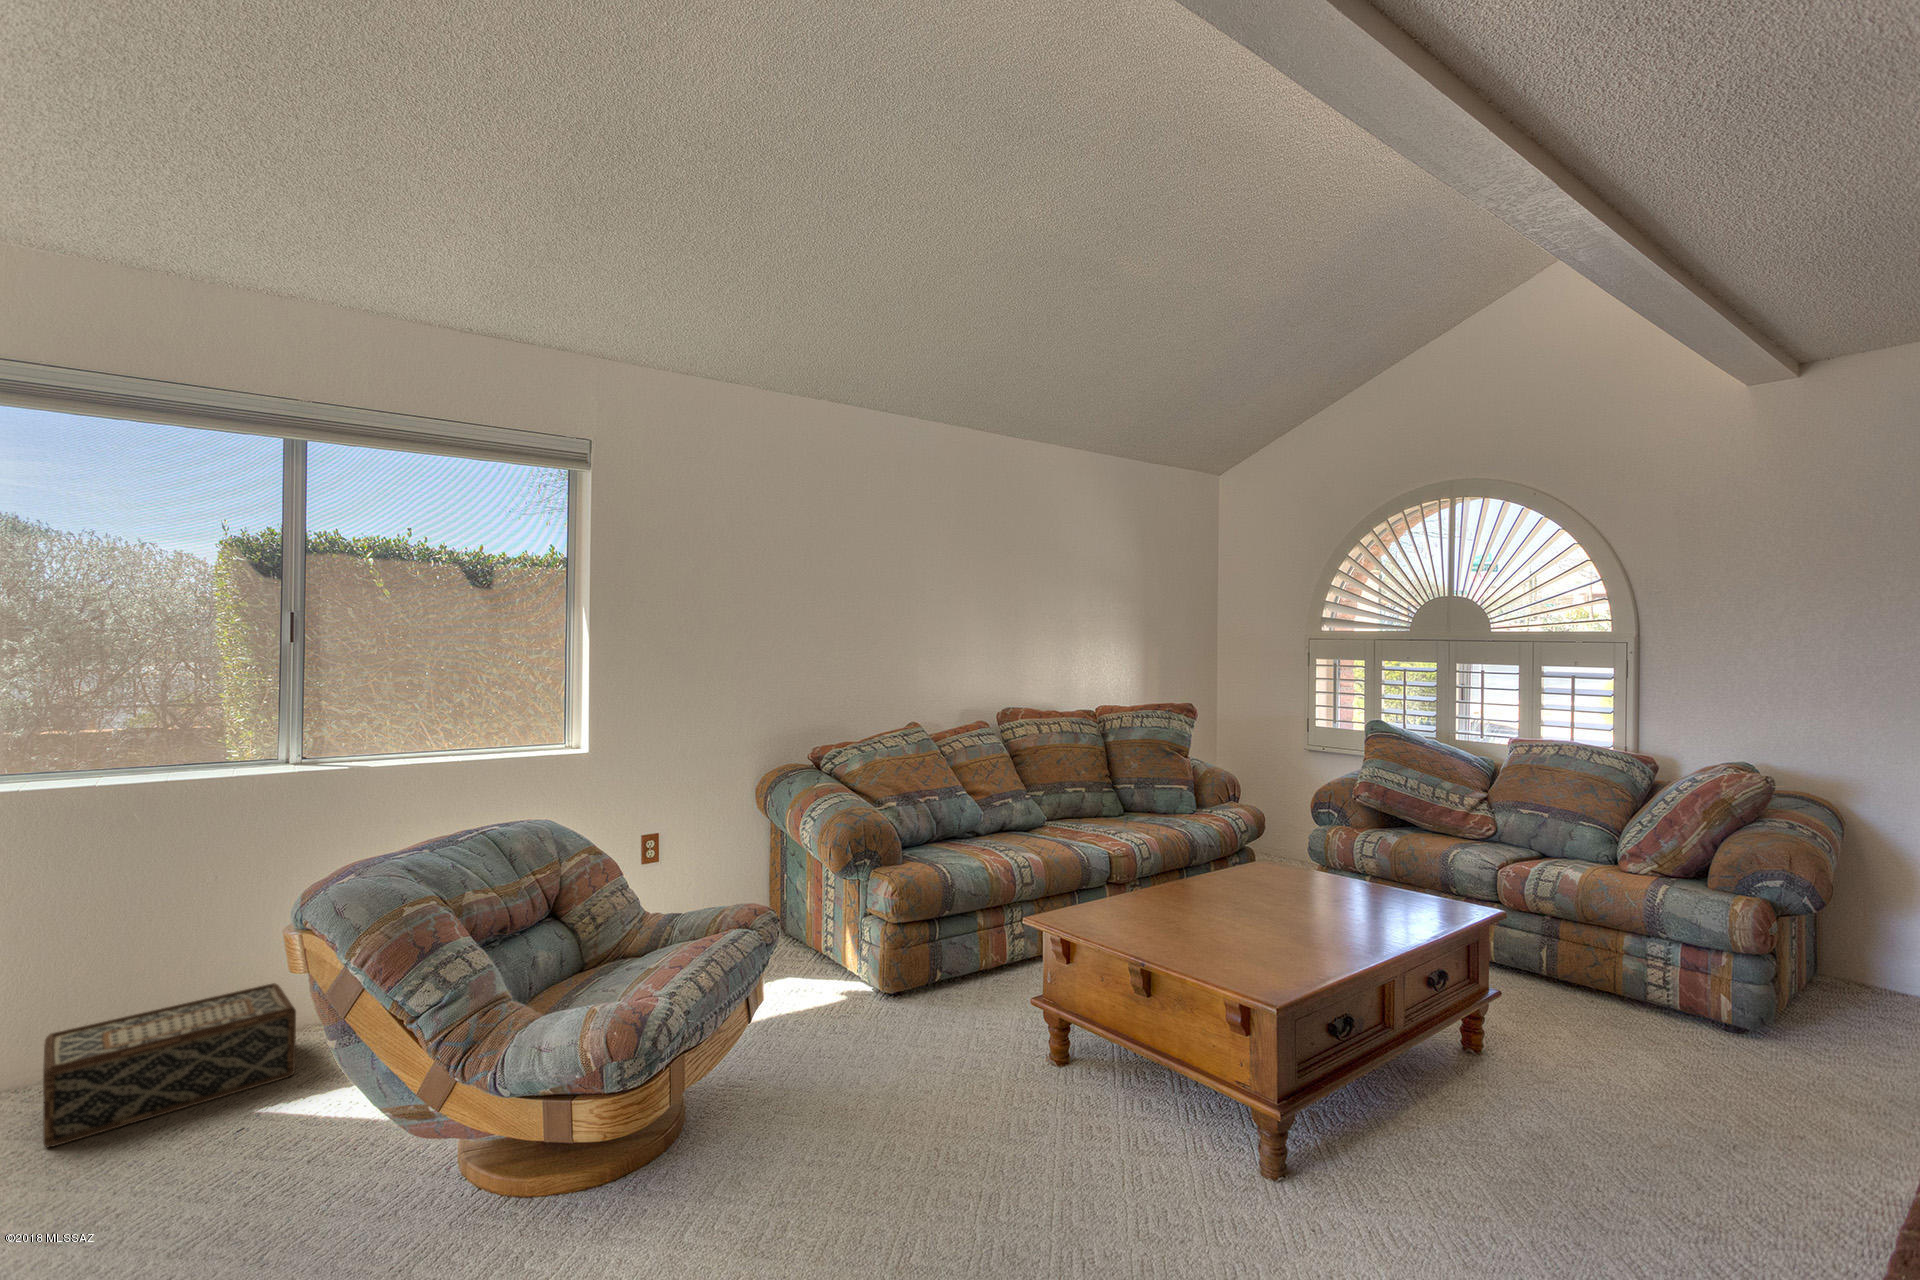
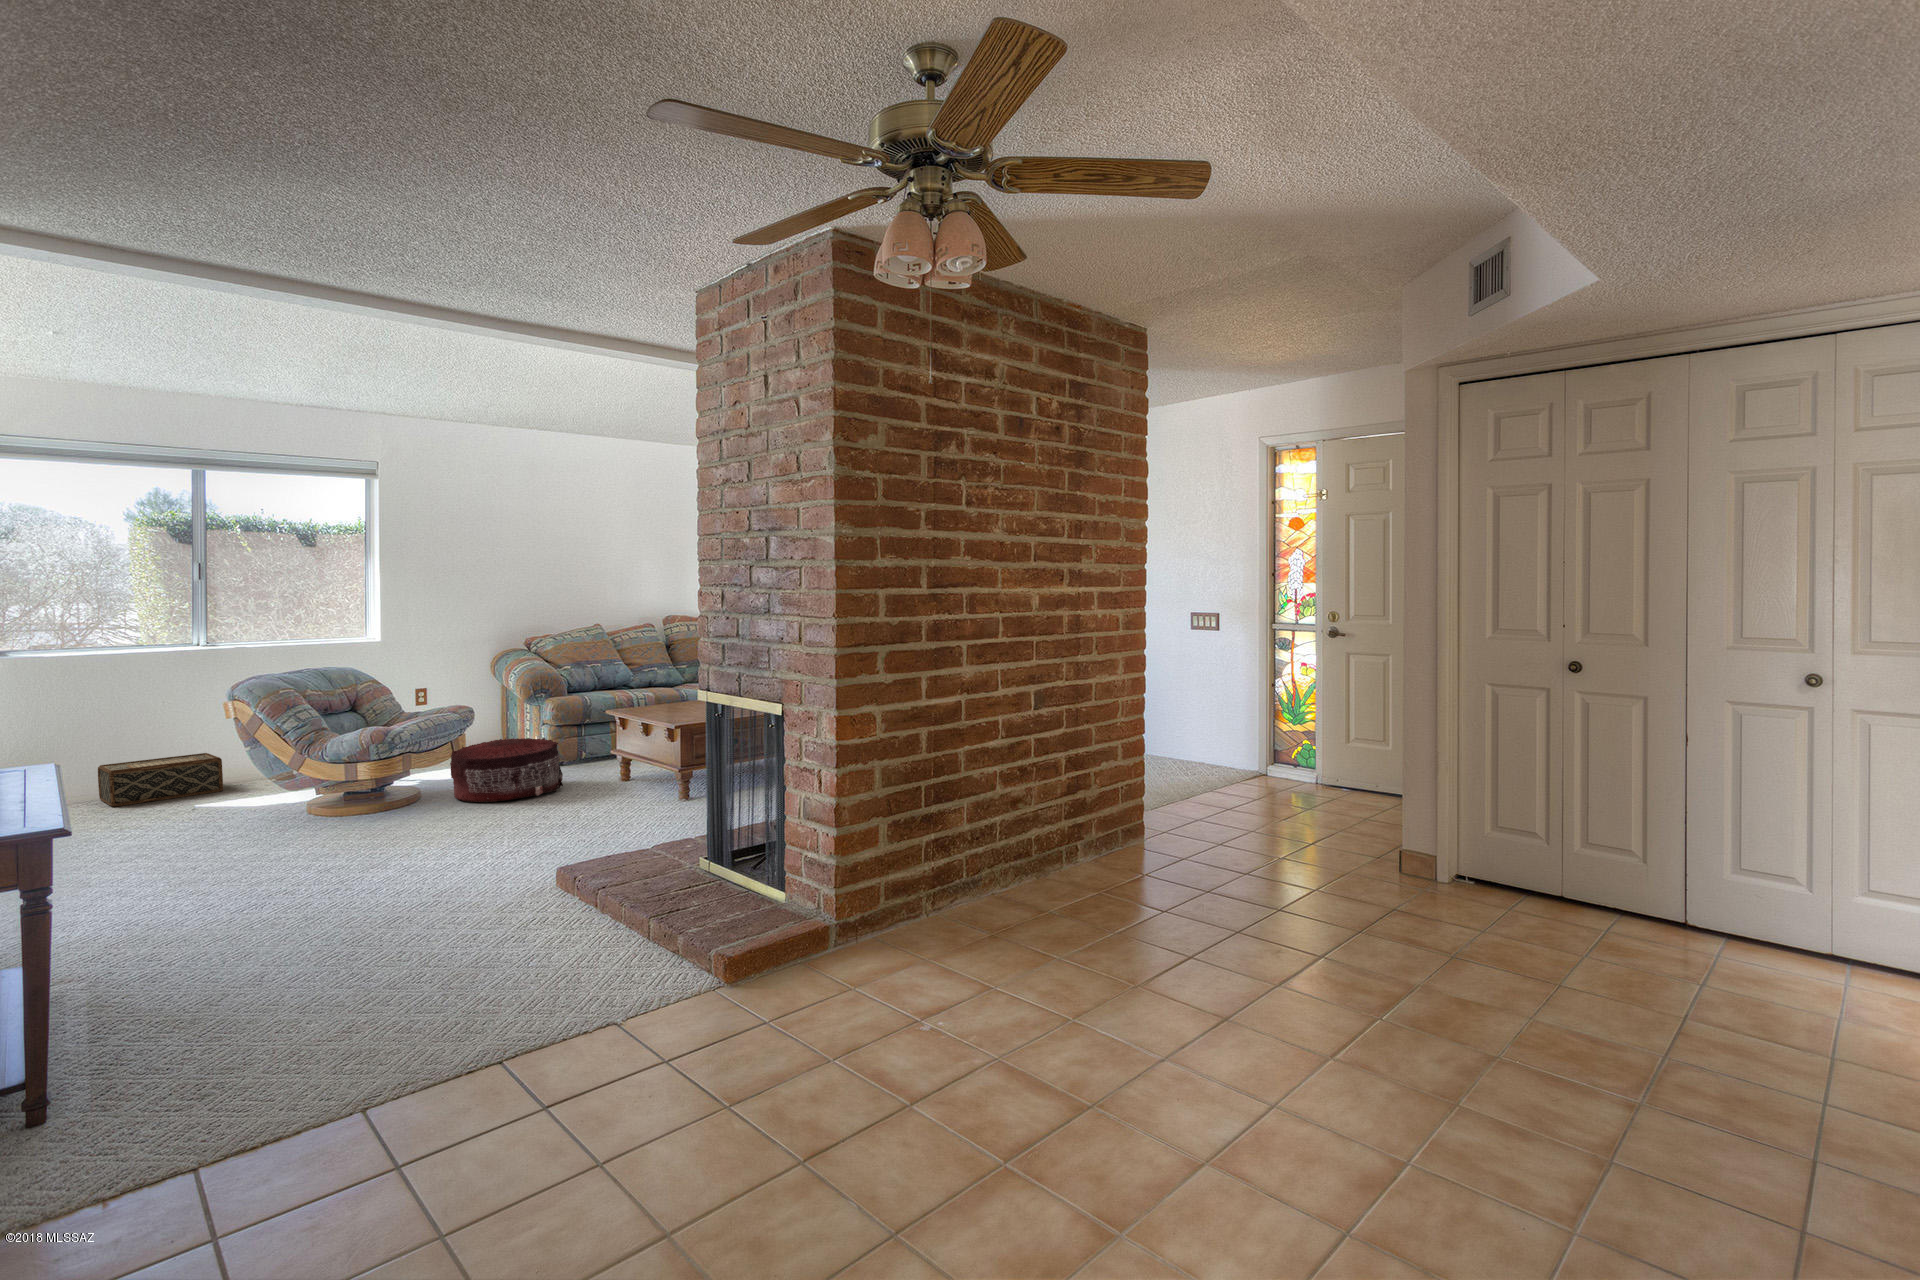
pouf: none [754,980,983,1183] -> present [450,738,563,802]

